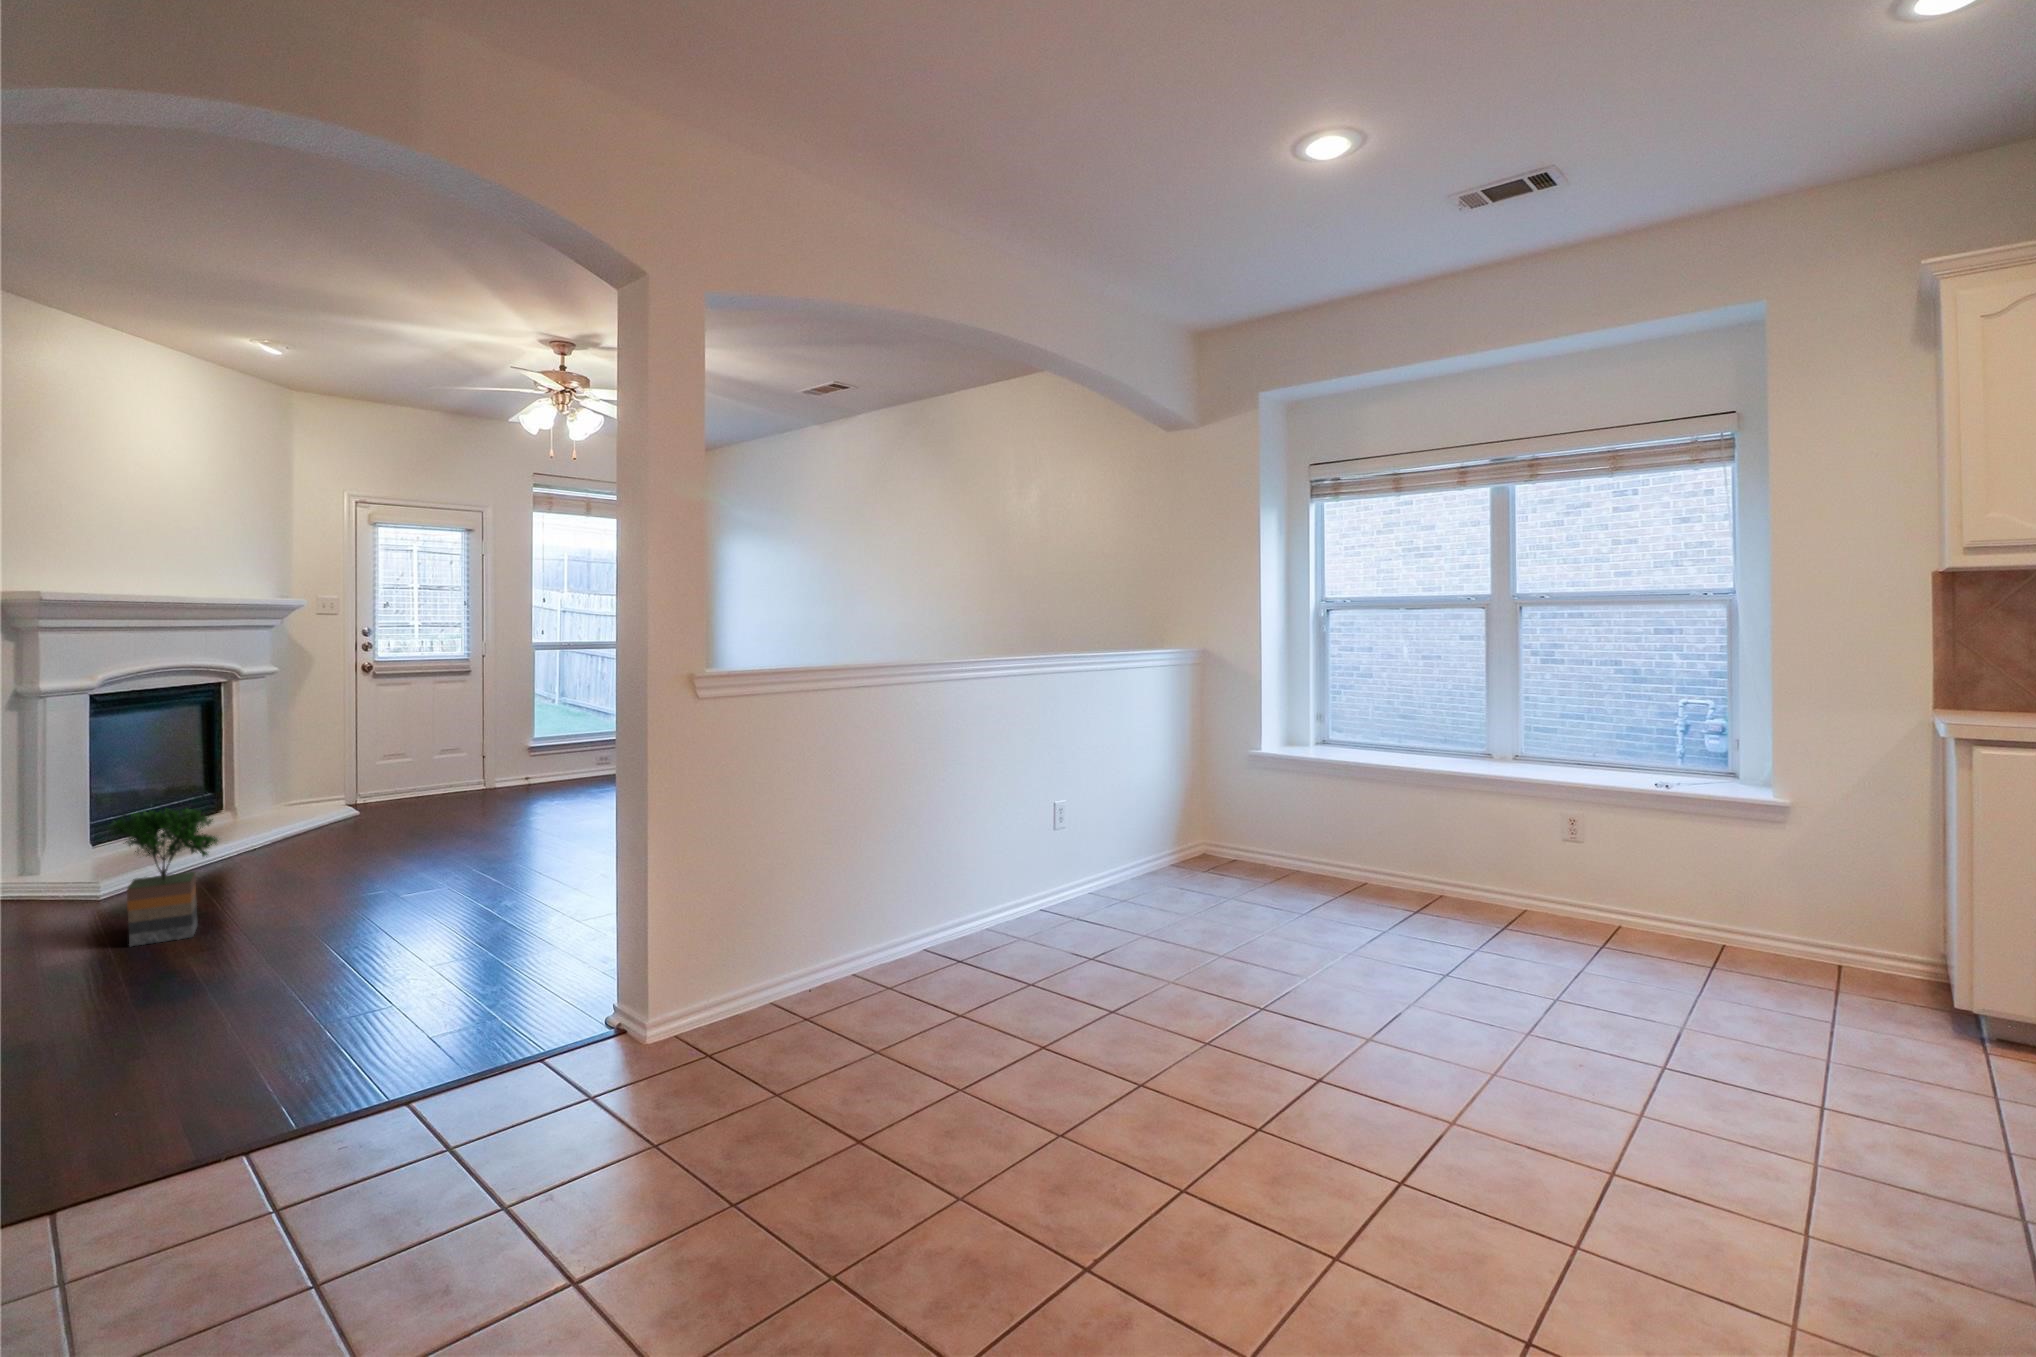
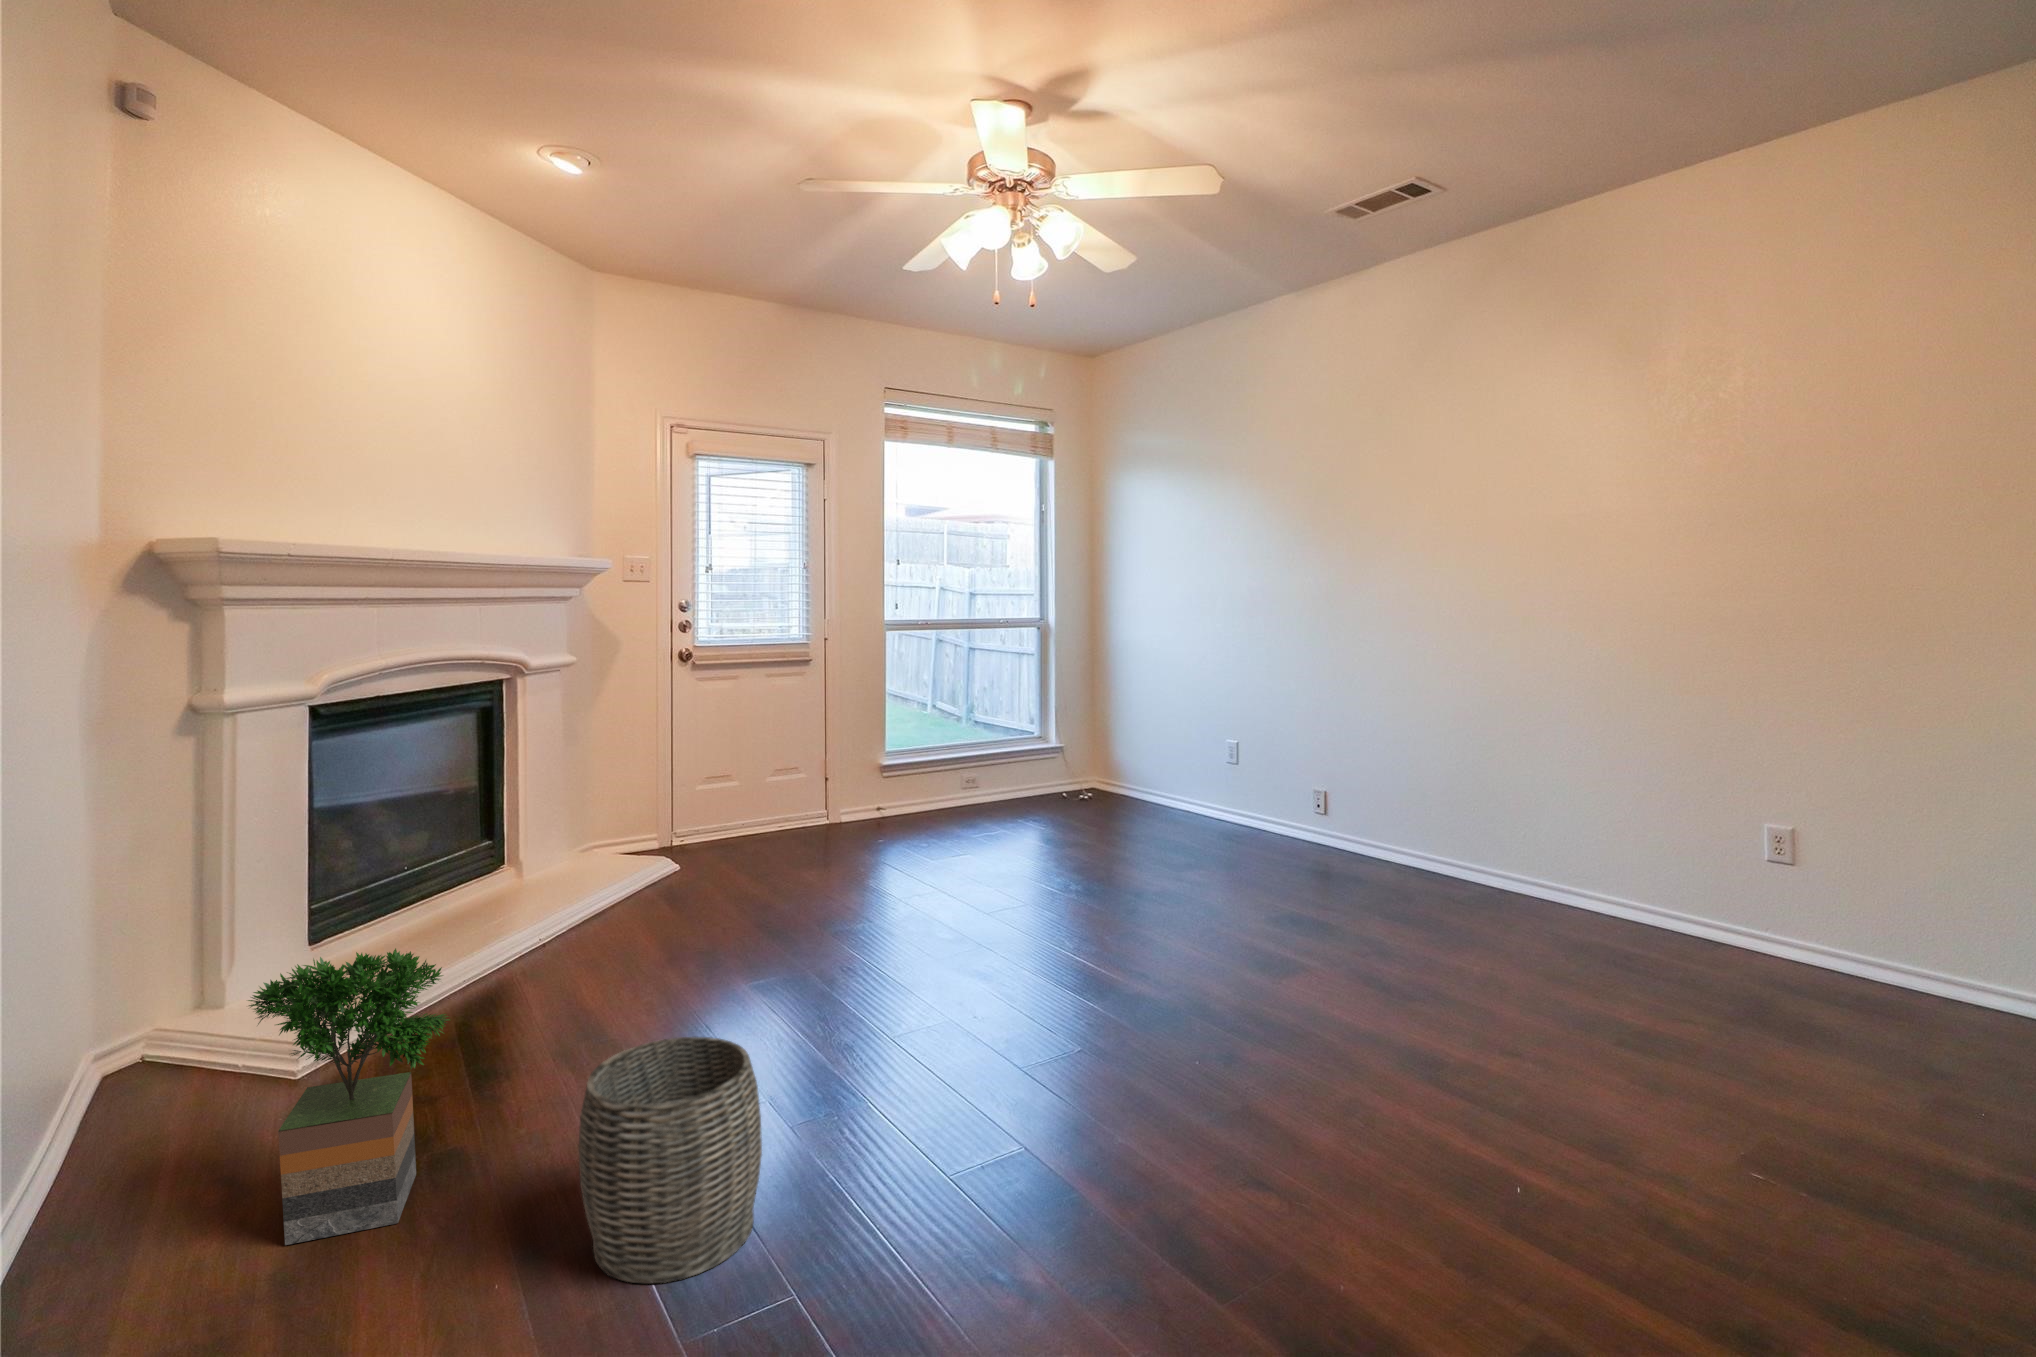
woven basket: none [299,841,398,939] -> present [579,1037,762,1284]

